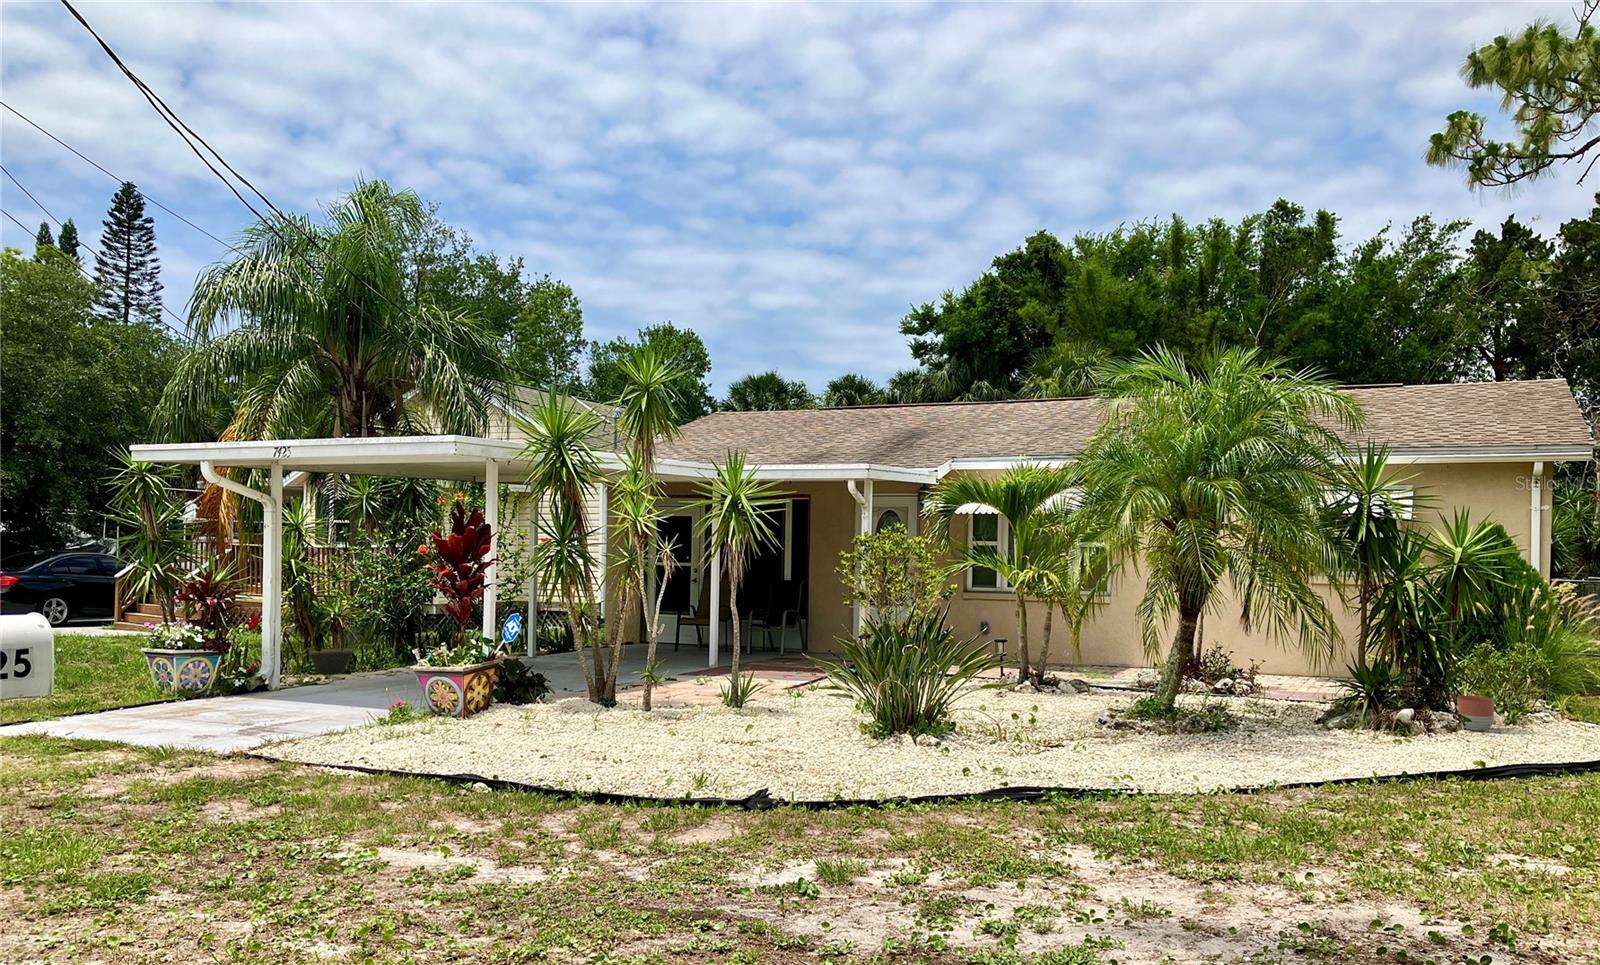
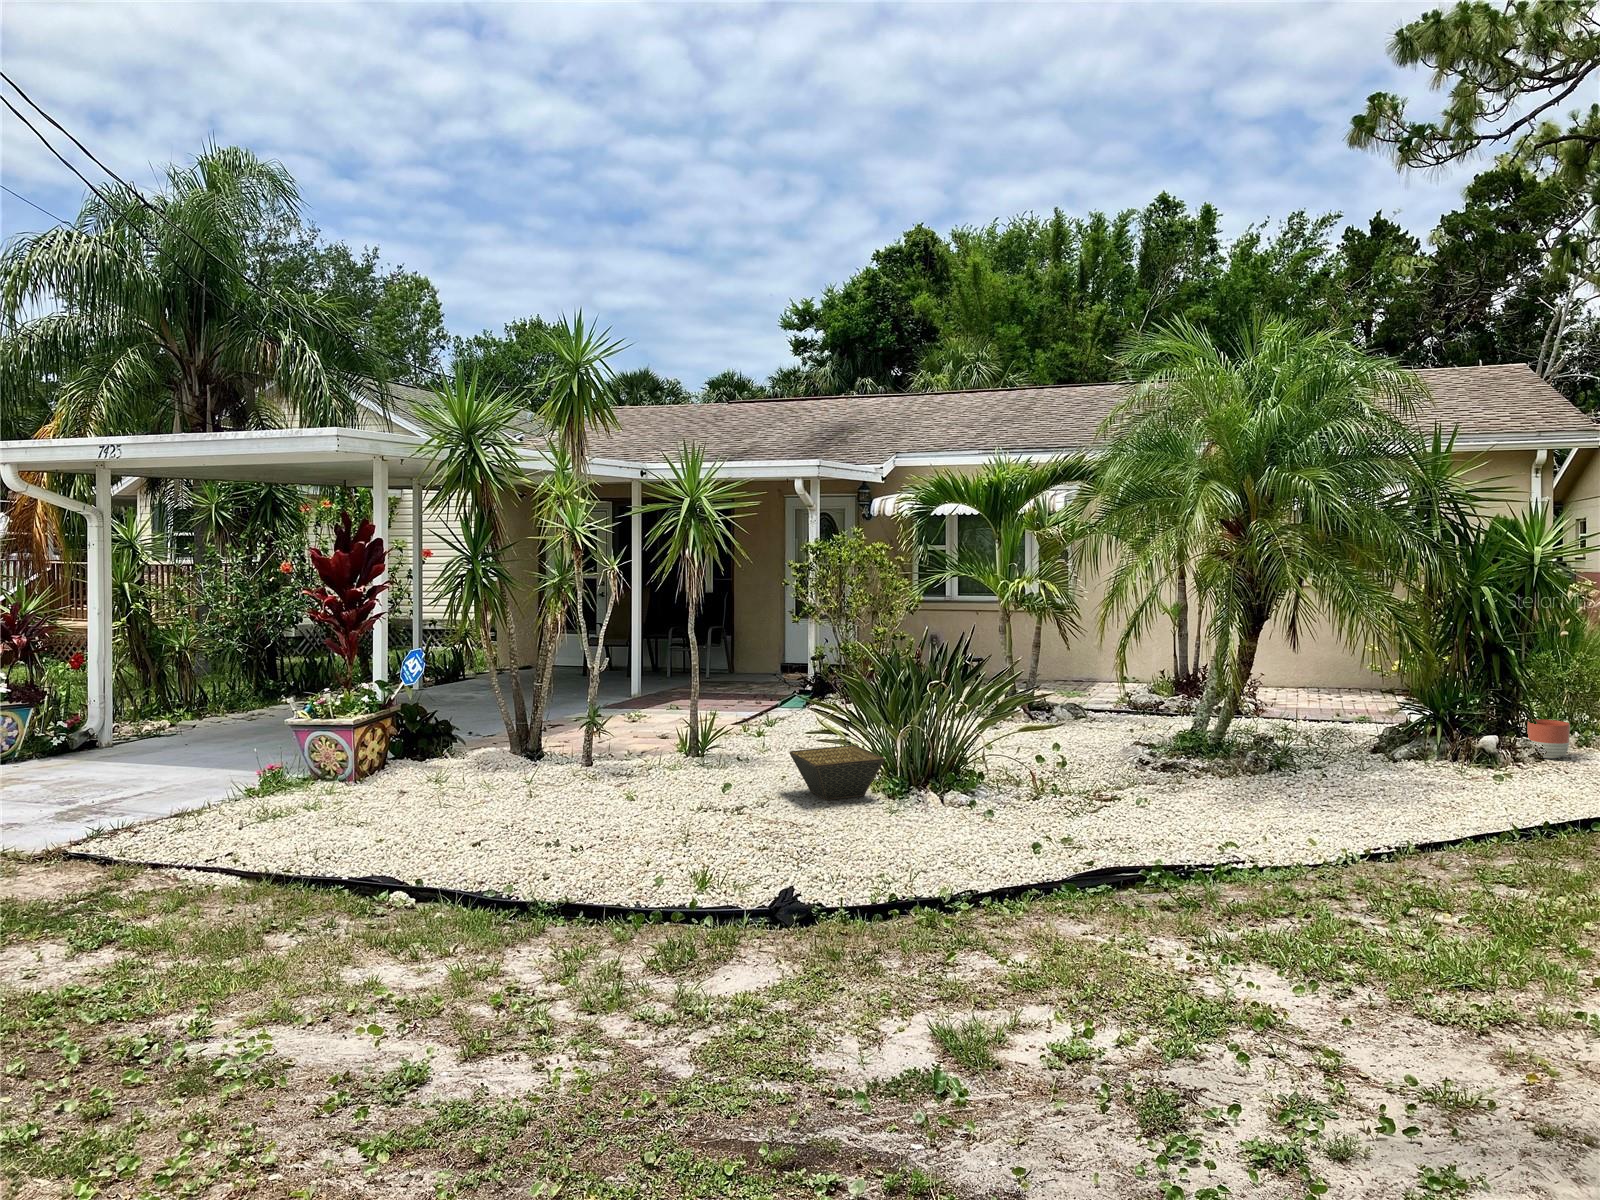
basket: present [308,647,353,674] -> present [789,745,885,800]

